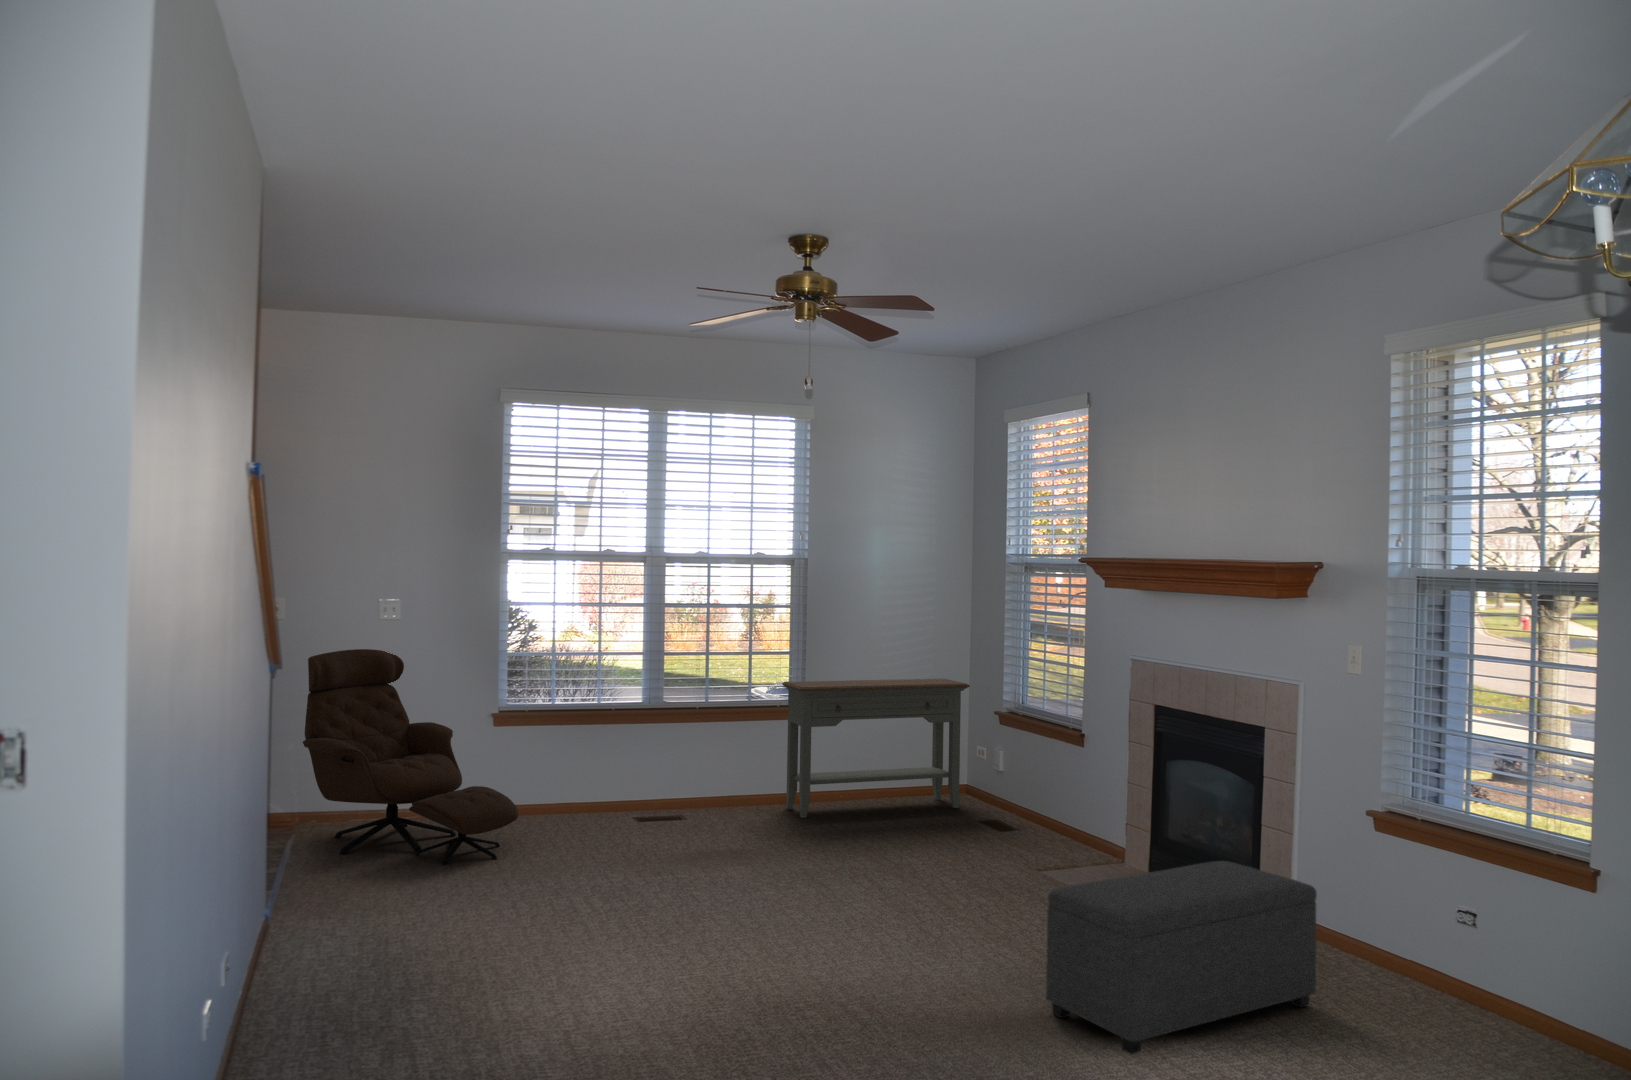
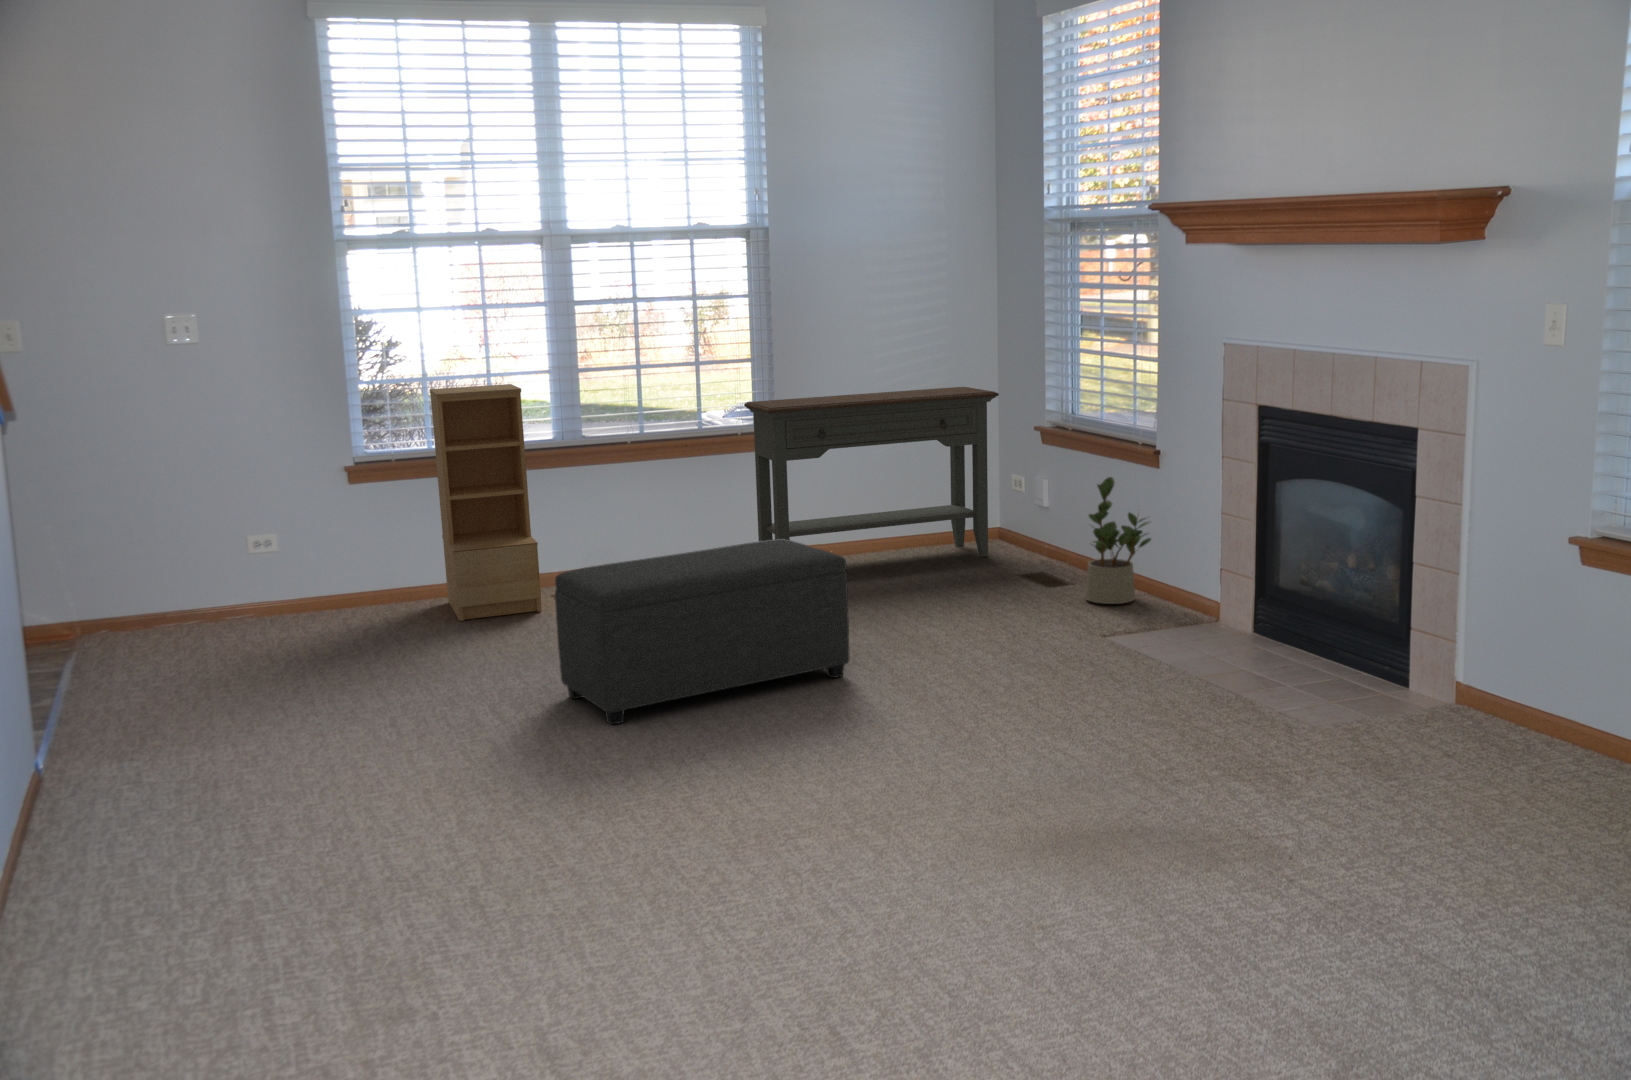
lounge chair: present [303,649,518,864] -> none [77,387,396,670]
bookshelf: none [553,660,625,835] -> present [430,384,542,621]
potted plant: none [1030,752,1080,848] -> present [1085,477,1151,604]
ottoman: present [1046,861,1317,1054] -> present [555,540,849,724]

